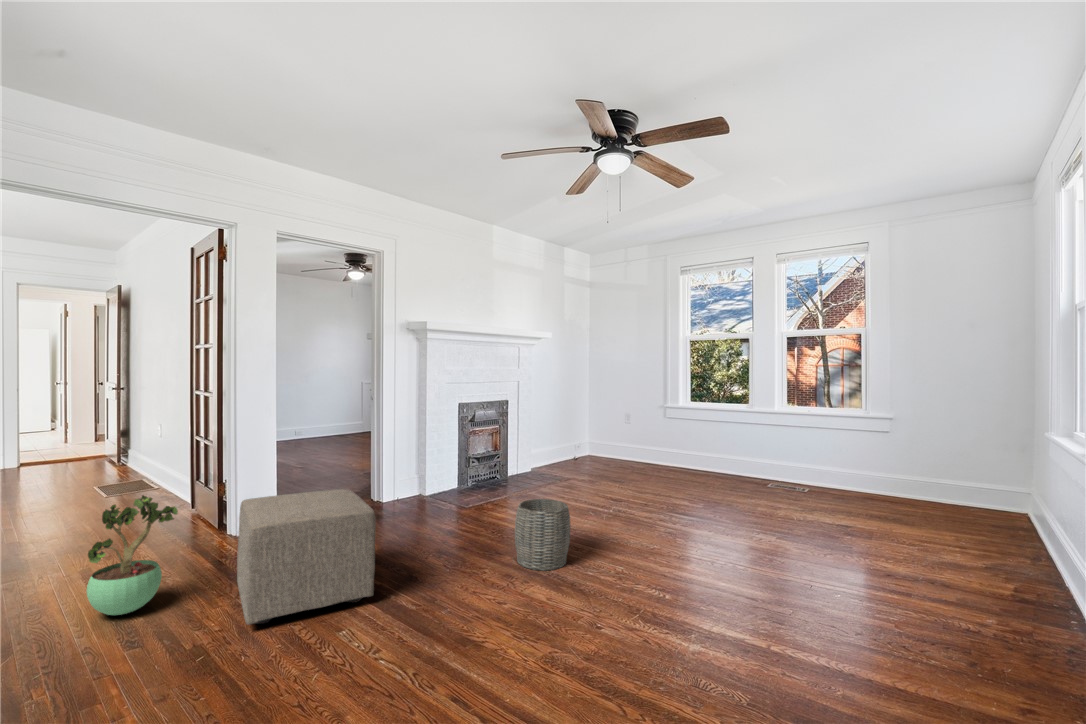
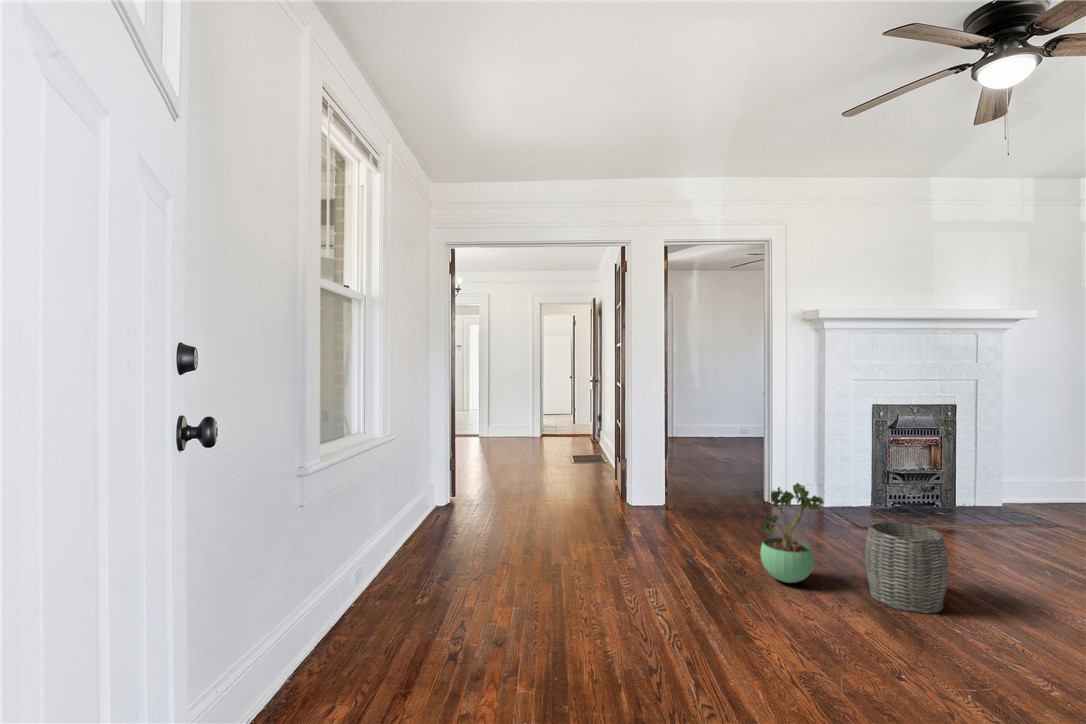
ottoman: present [237,489,376,625] -> none [591,471,693,573]
potted plant: present [87,495,178,615] -> present [760,483,824,583]

